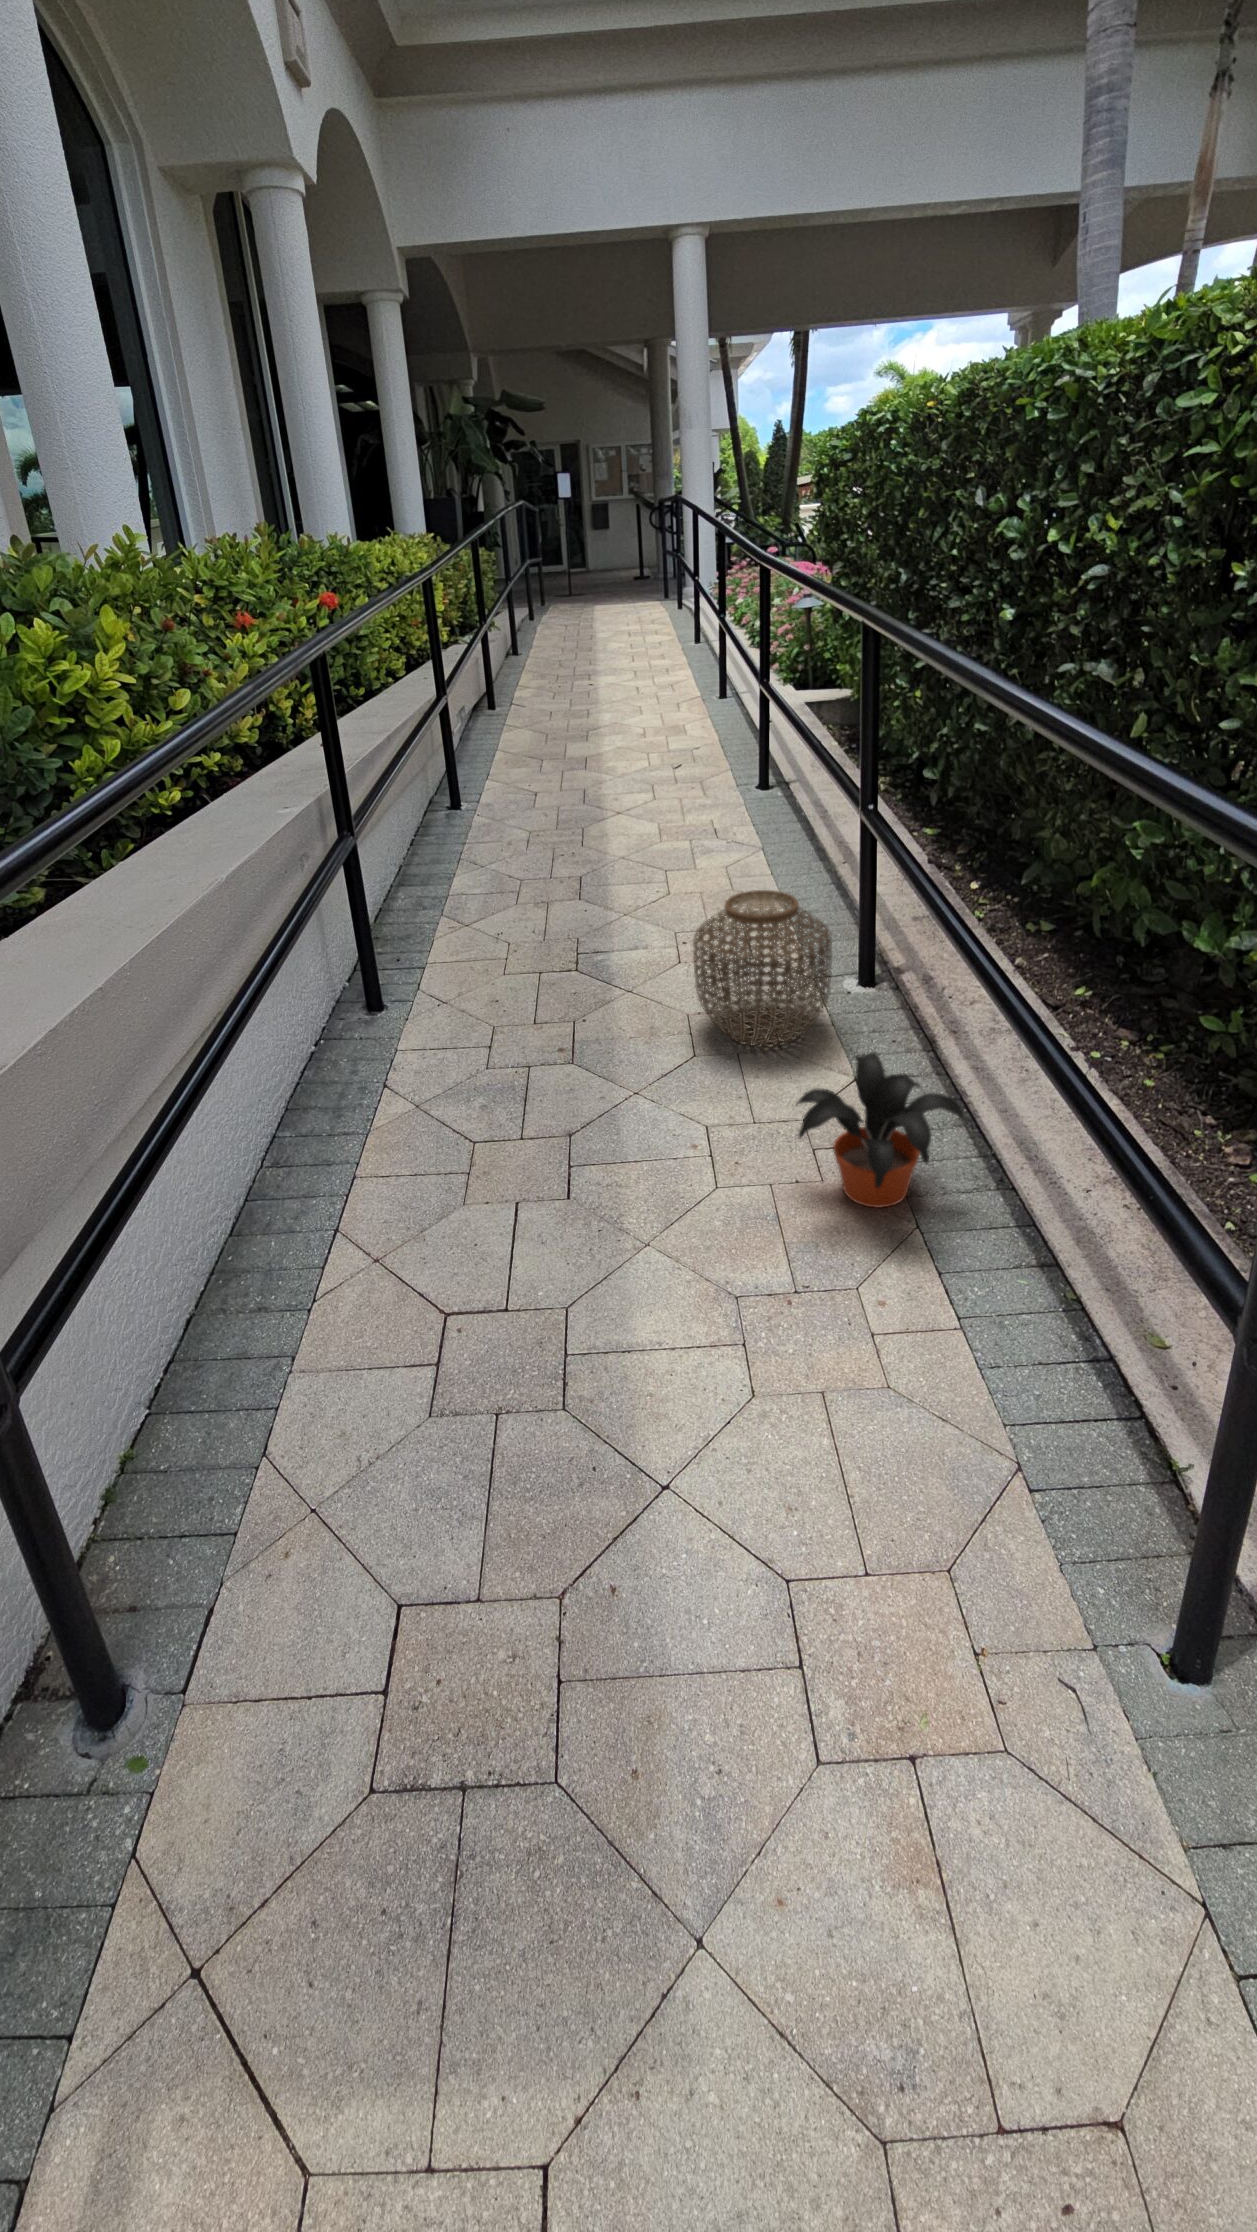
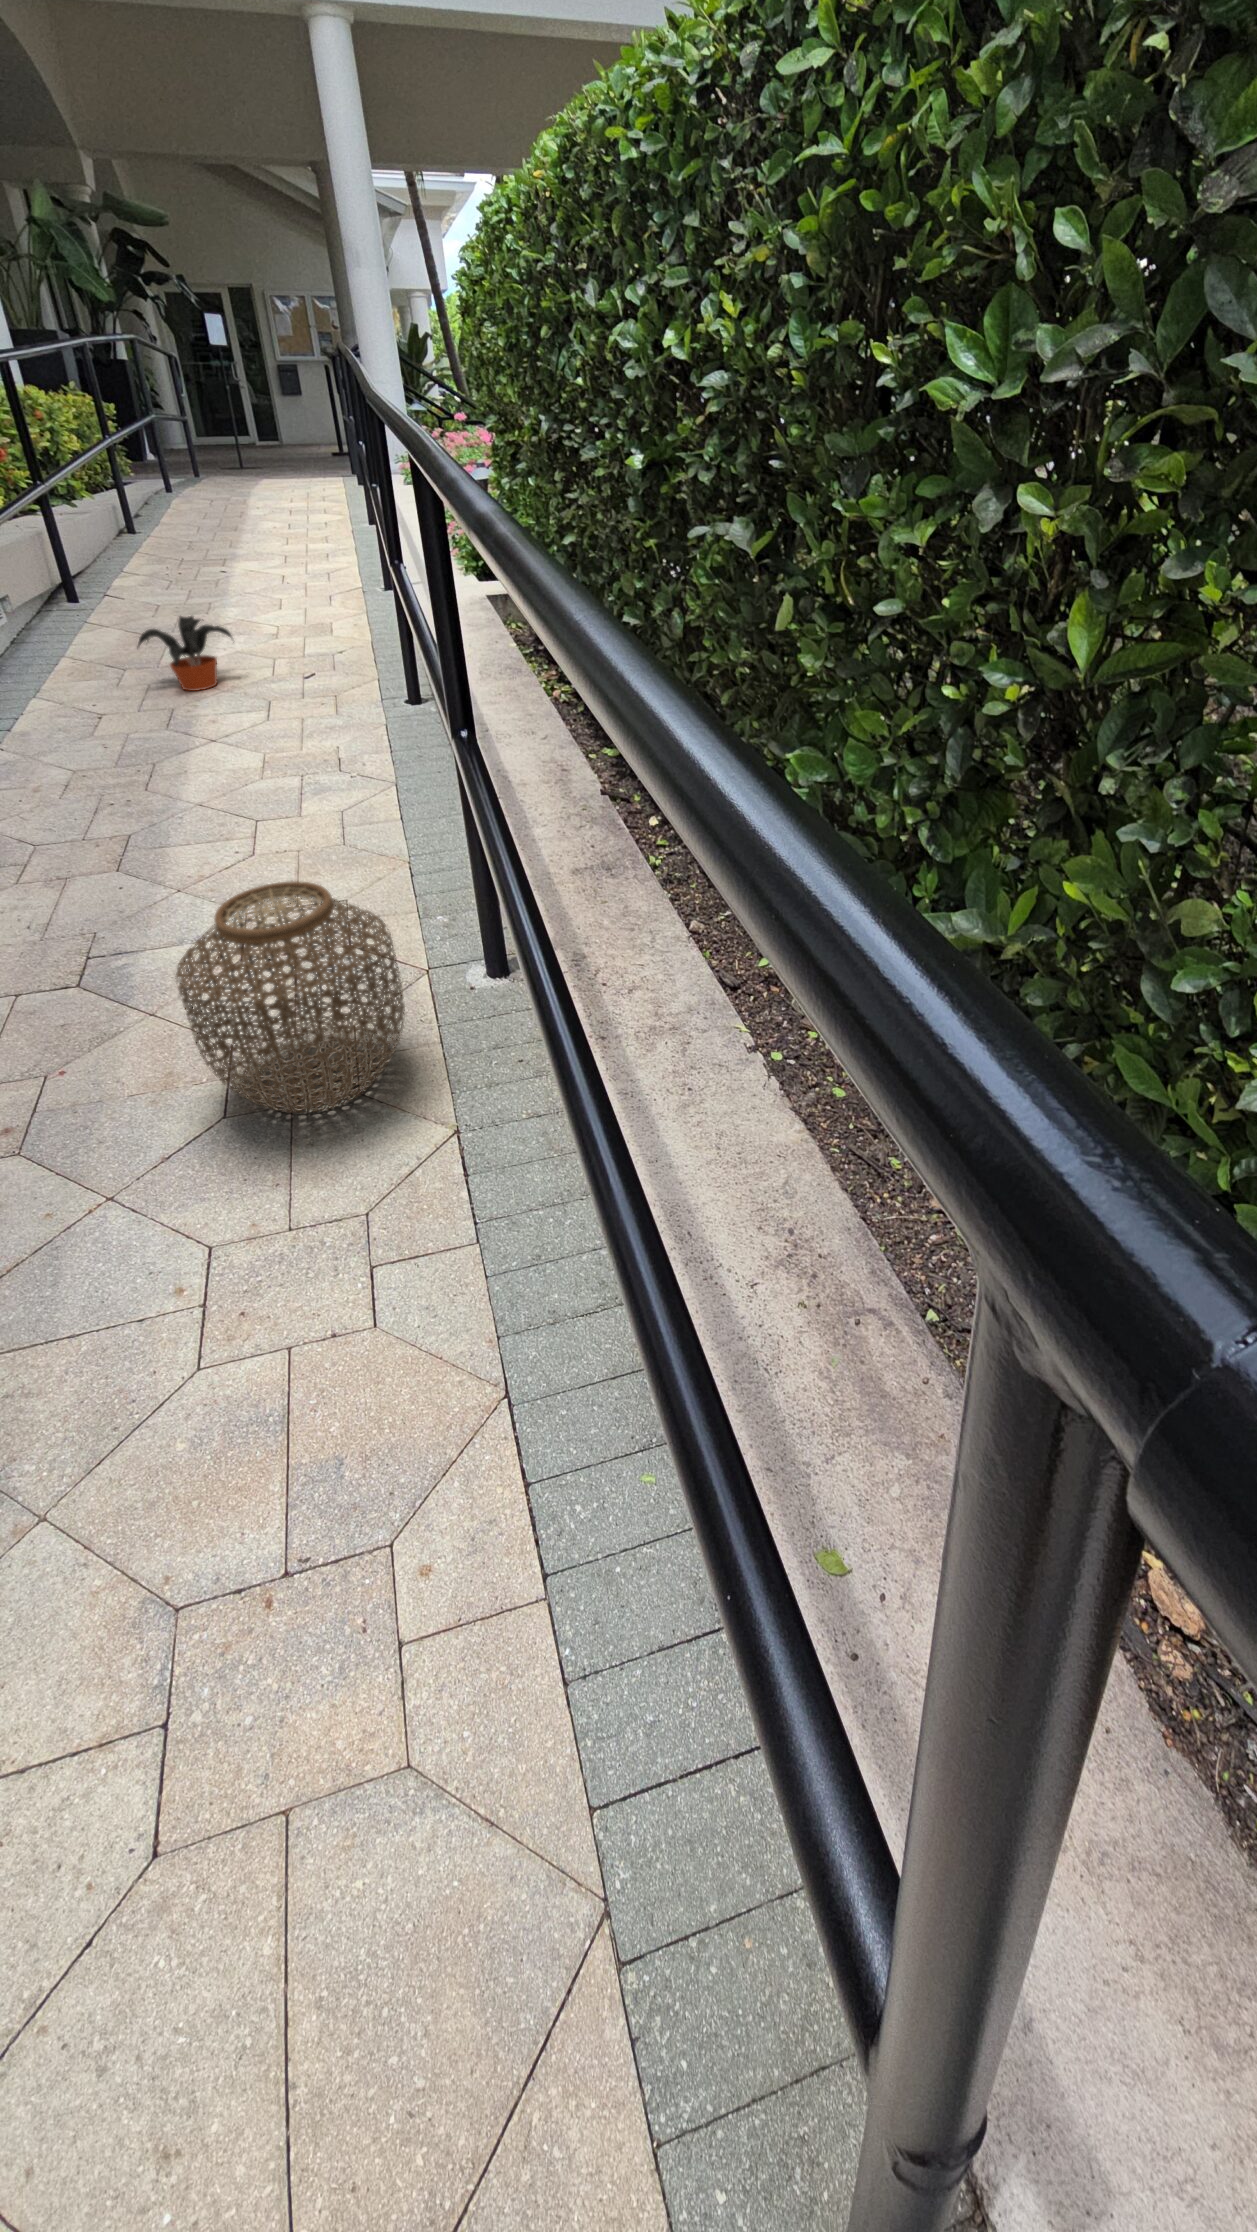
potted plant: present [797,1053,964,1208] -> present [139,616,232,691]

